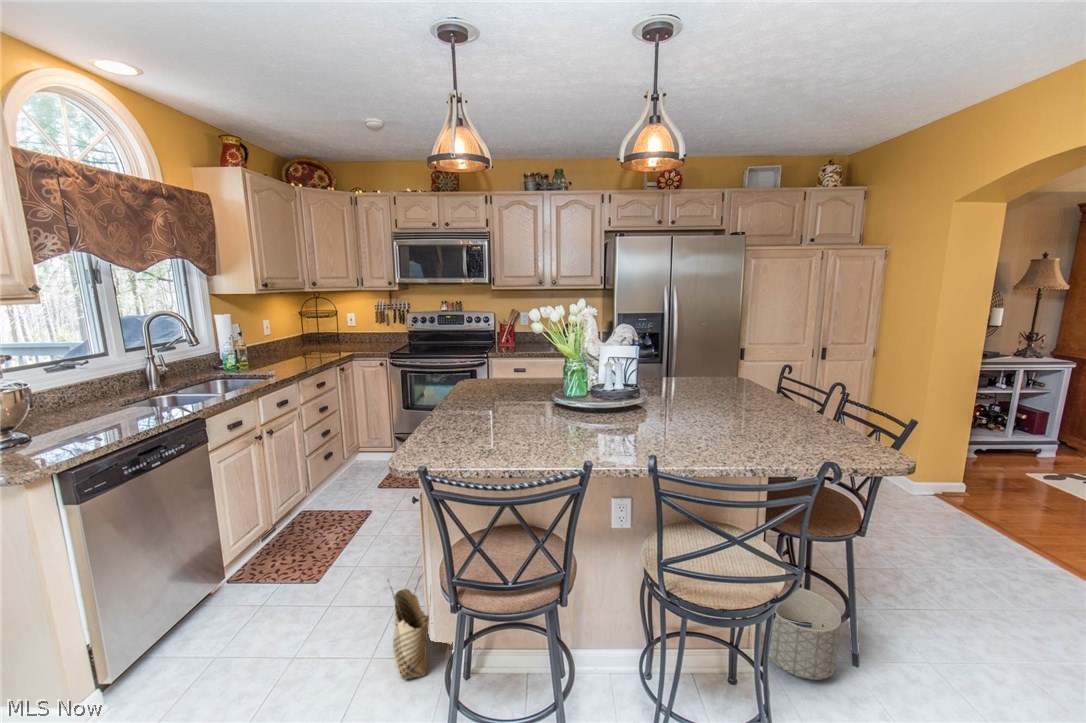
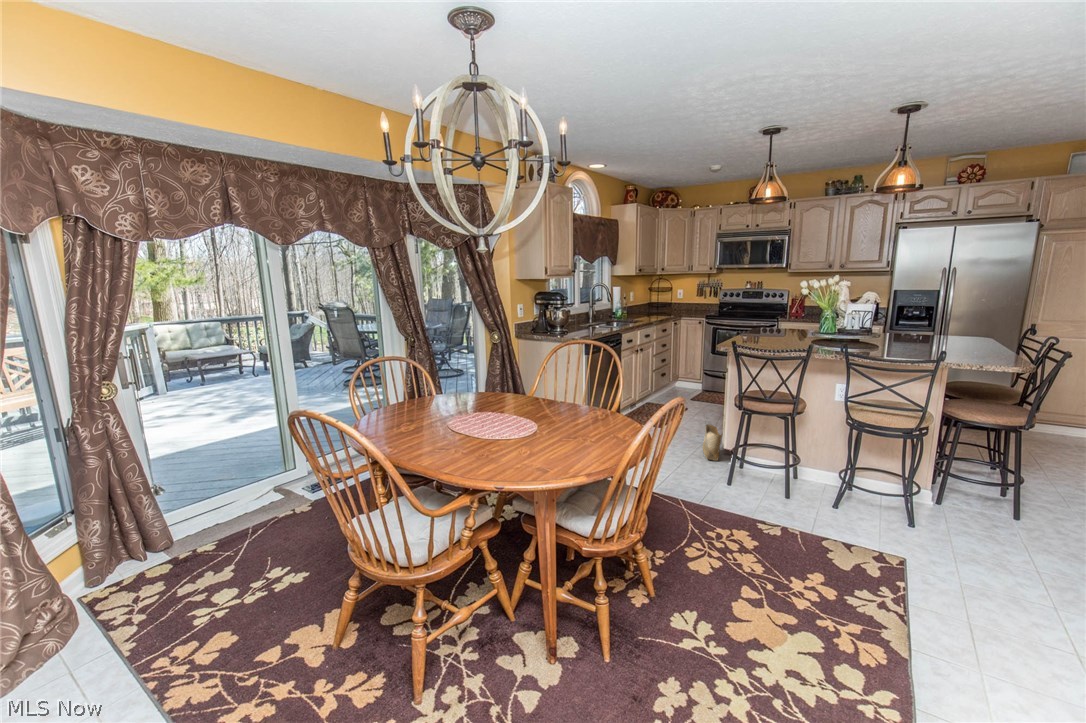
planter: present [769,588,841,680] -> none [935,465,995,514]

